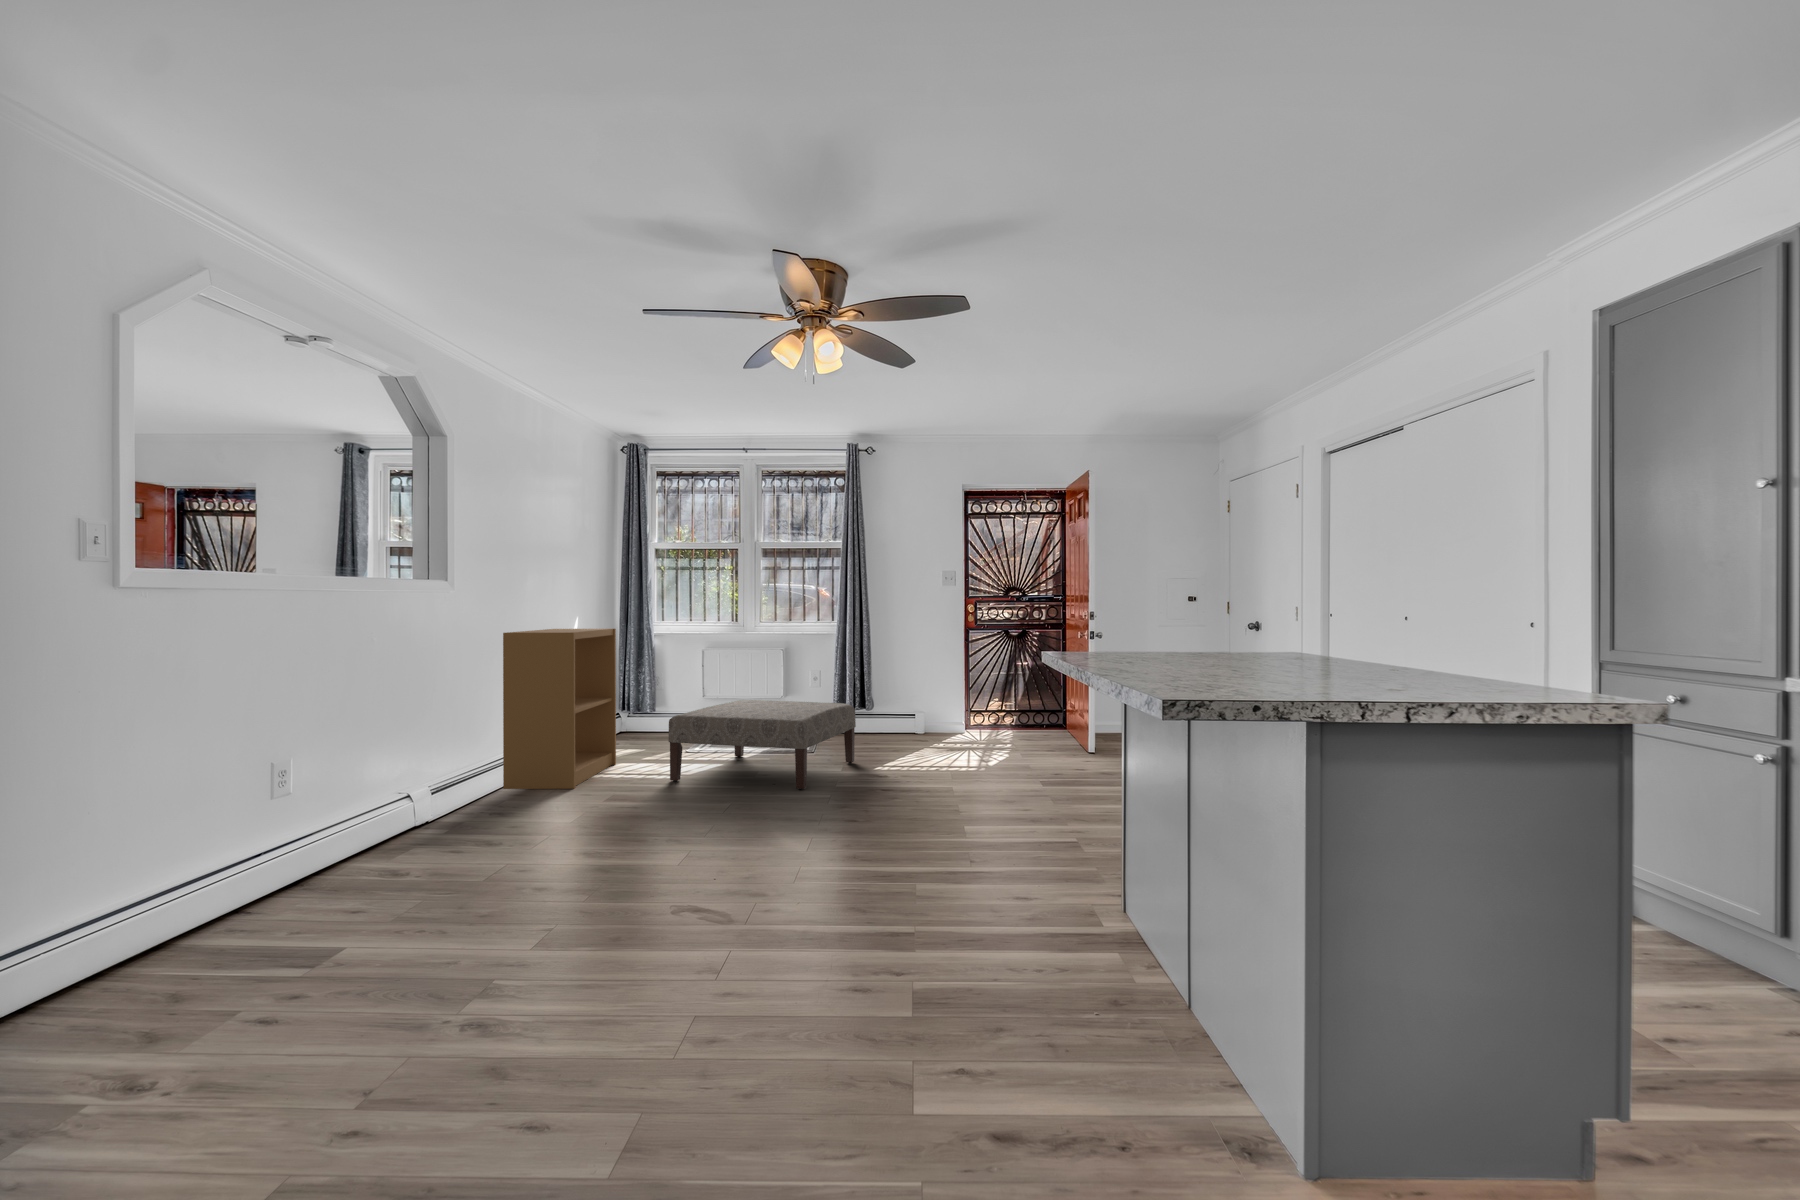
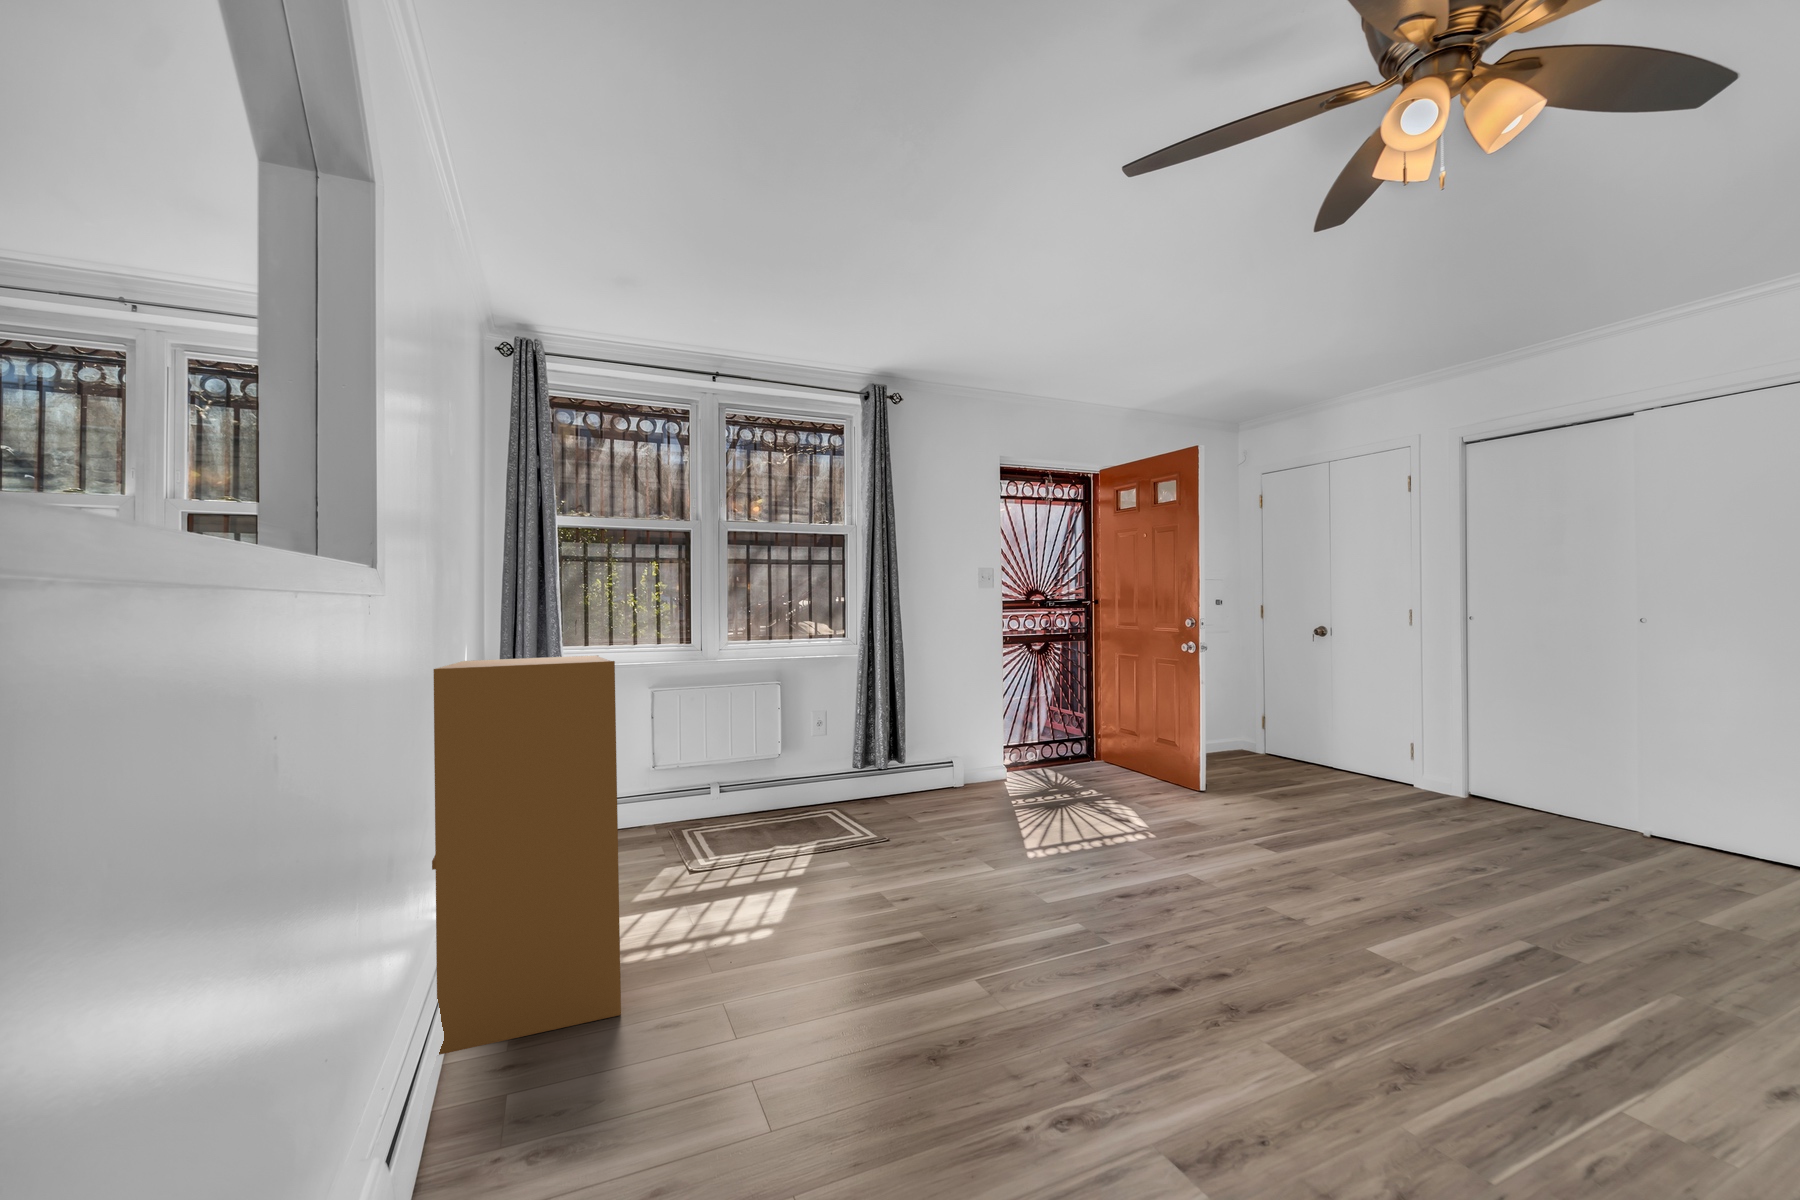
ottoman: present [668,700,856,790] -> none [783,760,1063,948]

